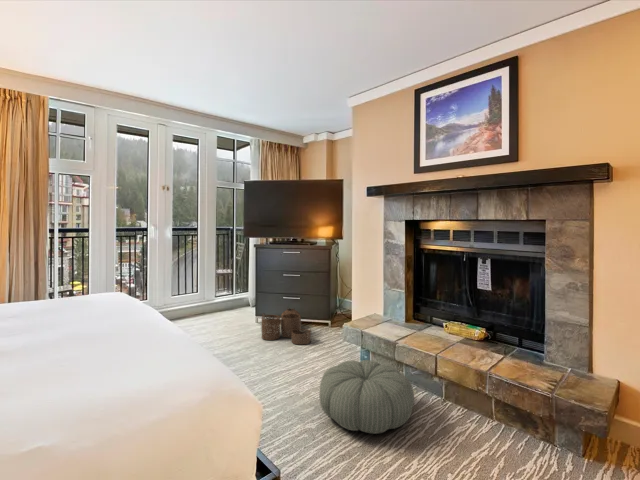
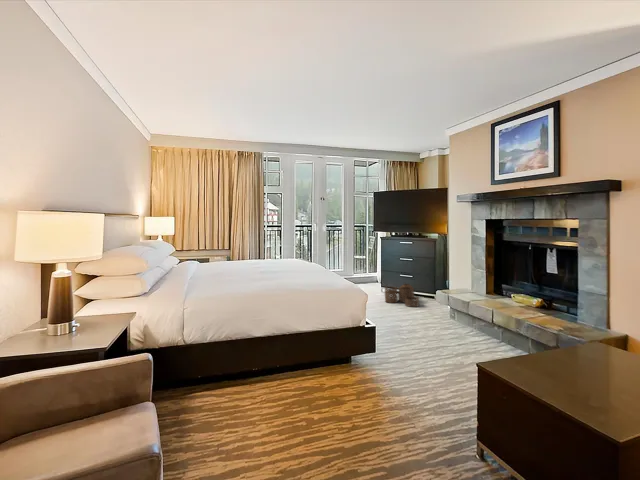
pouf: present [319,360,414,434] -> none [412,311,473,348]

